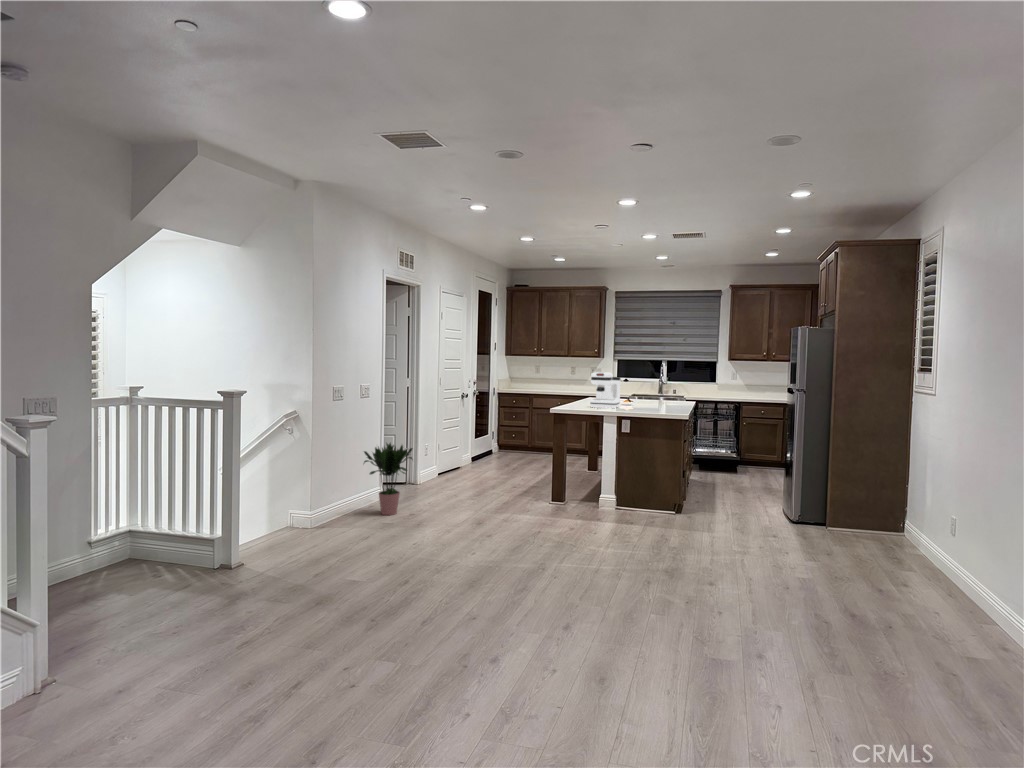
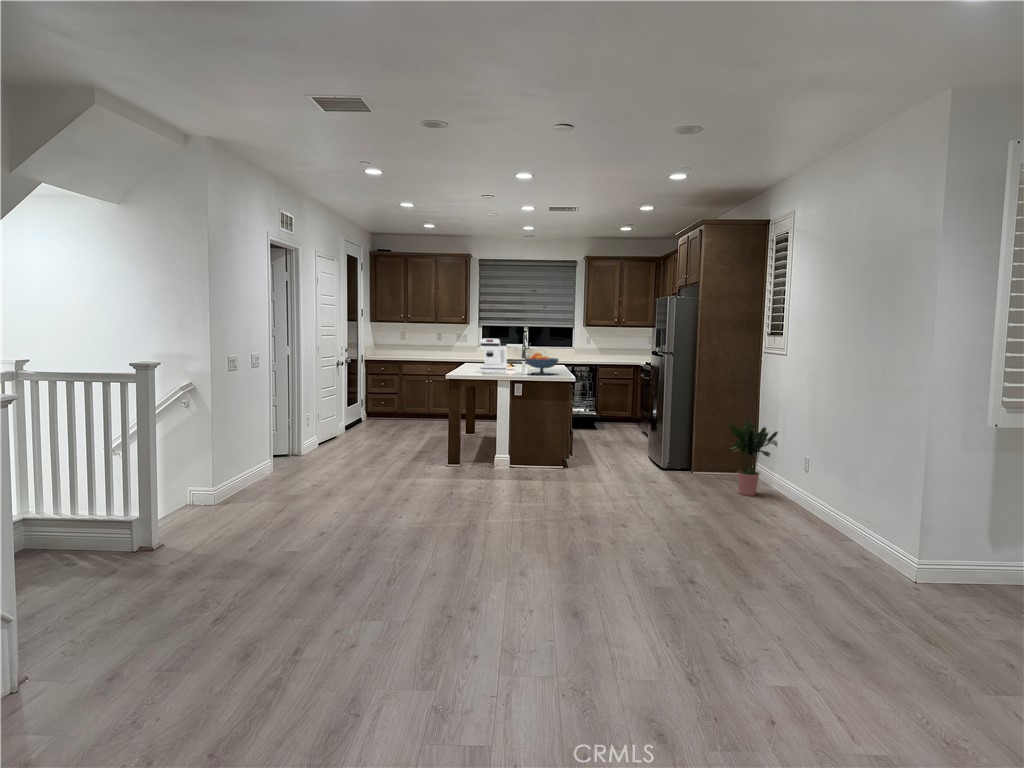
fruit bowl: none [635,387,672,412] -> present [525,353,559,375]
potted plant: present [364,443,412,515] -> present [729,422,778,496]

